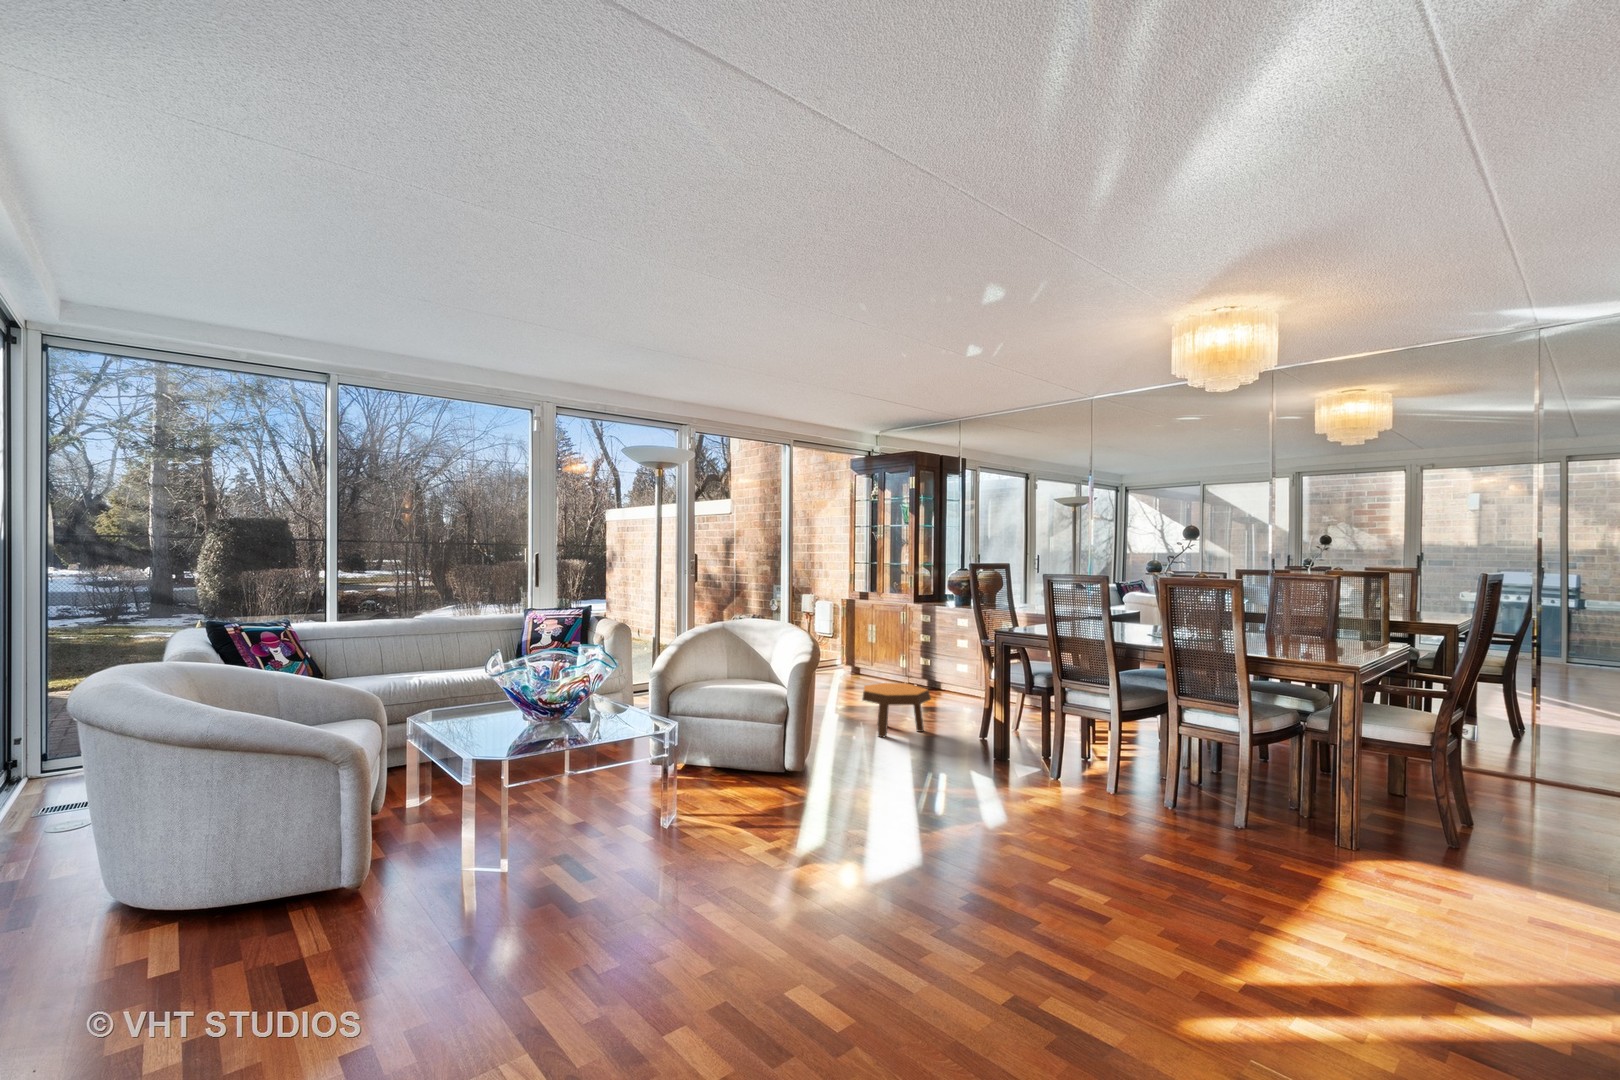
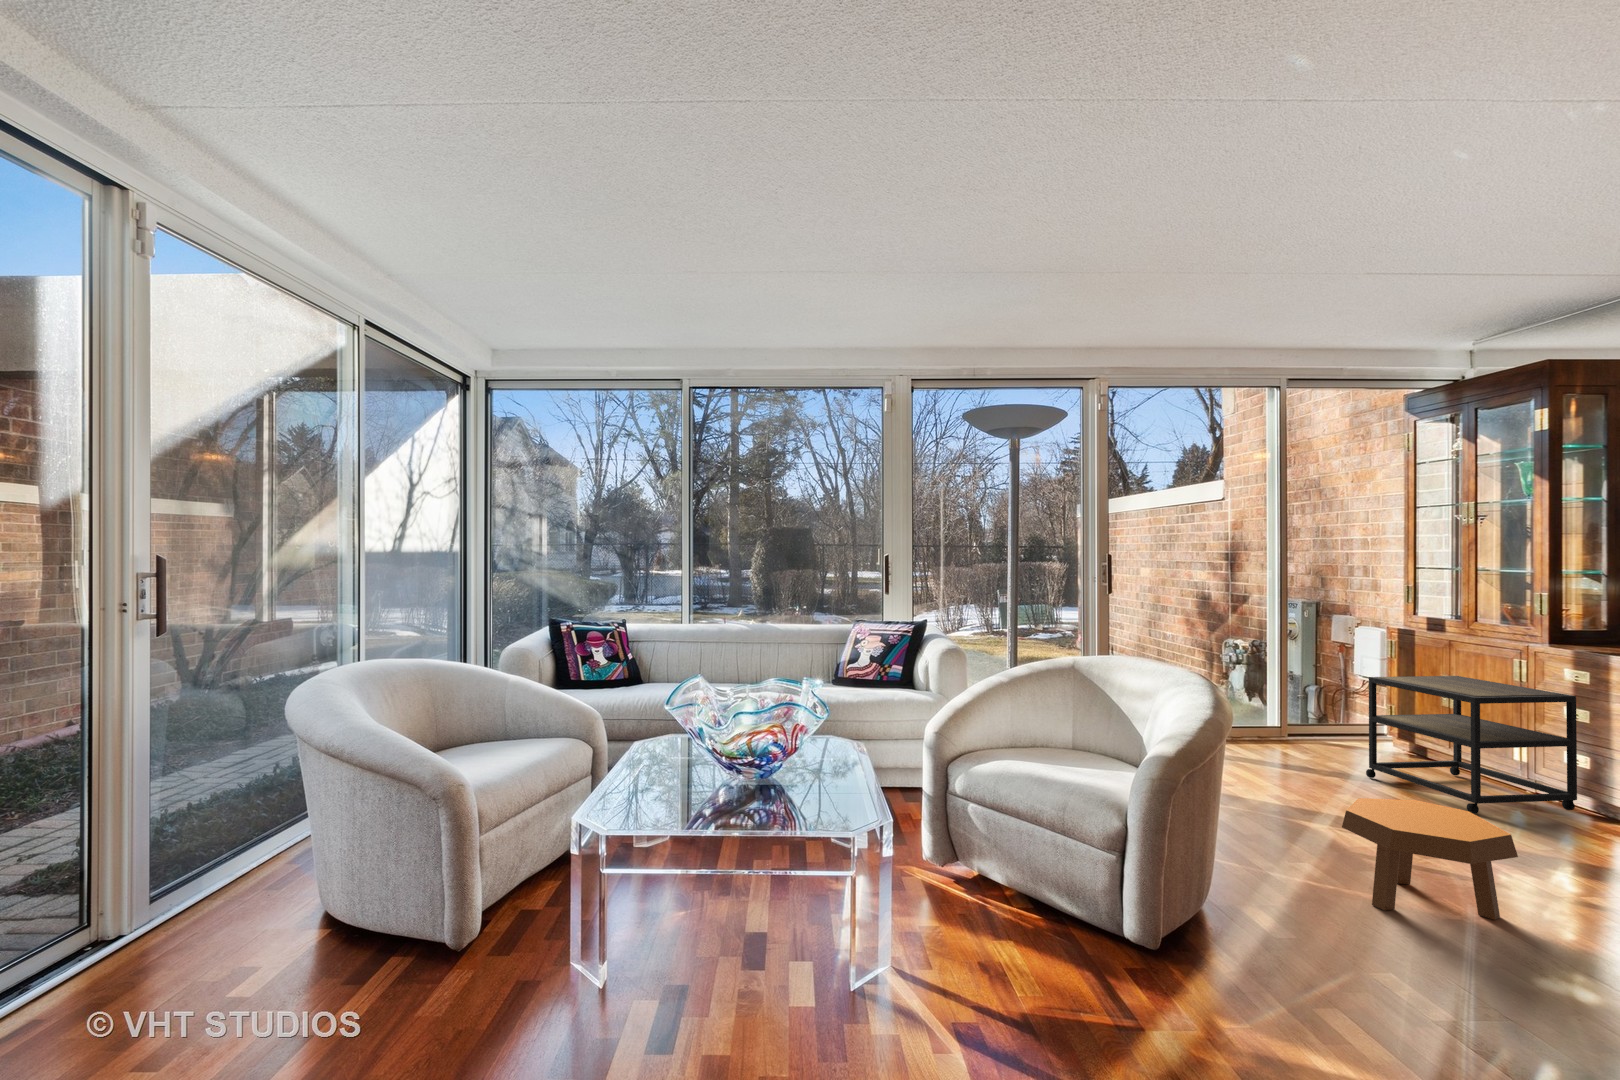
side table: none [839,622,927,693] -> present [1366,676,1577,814]

